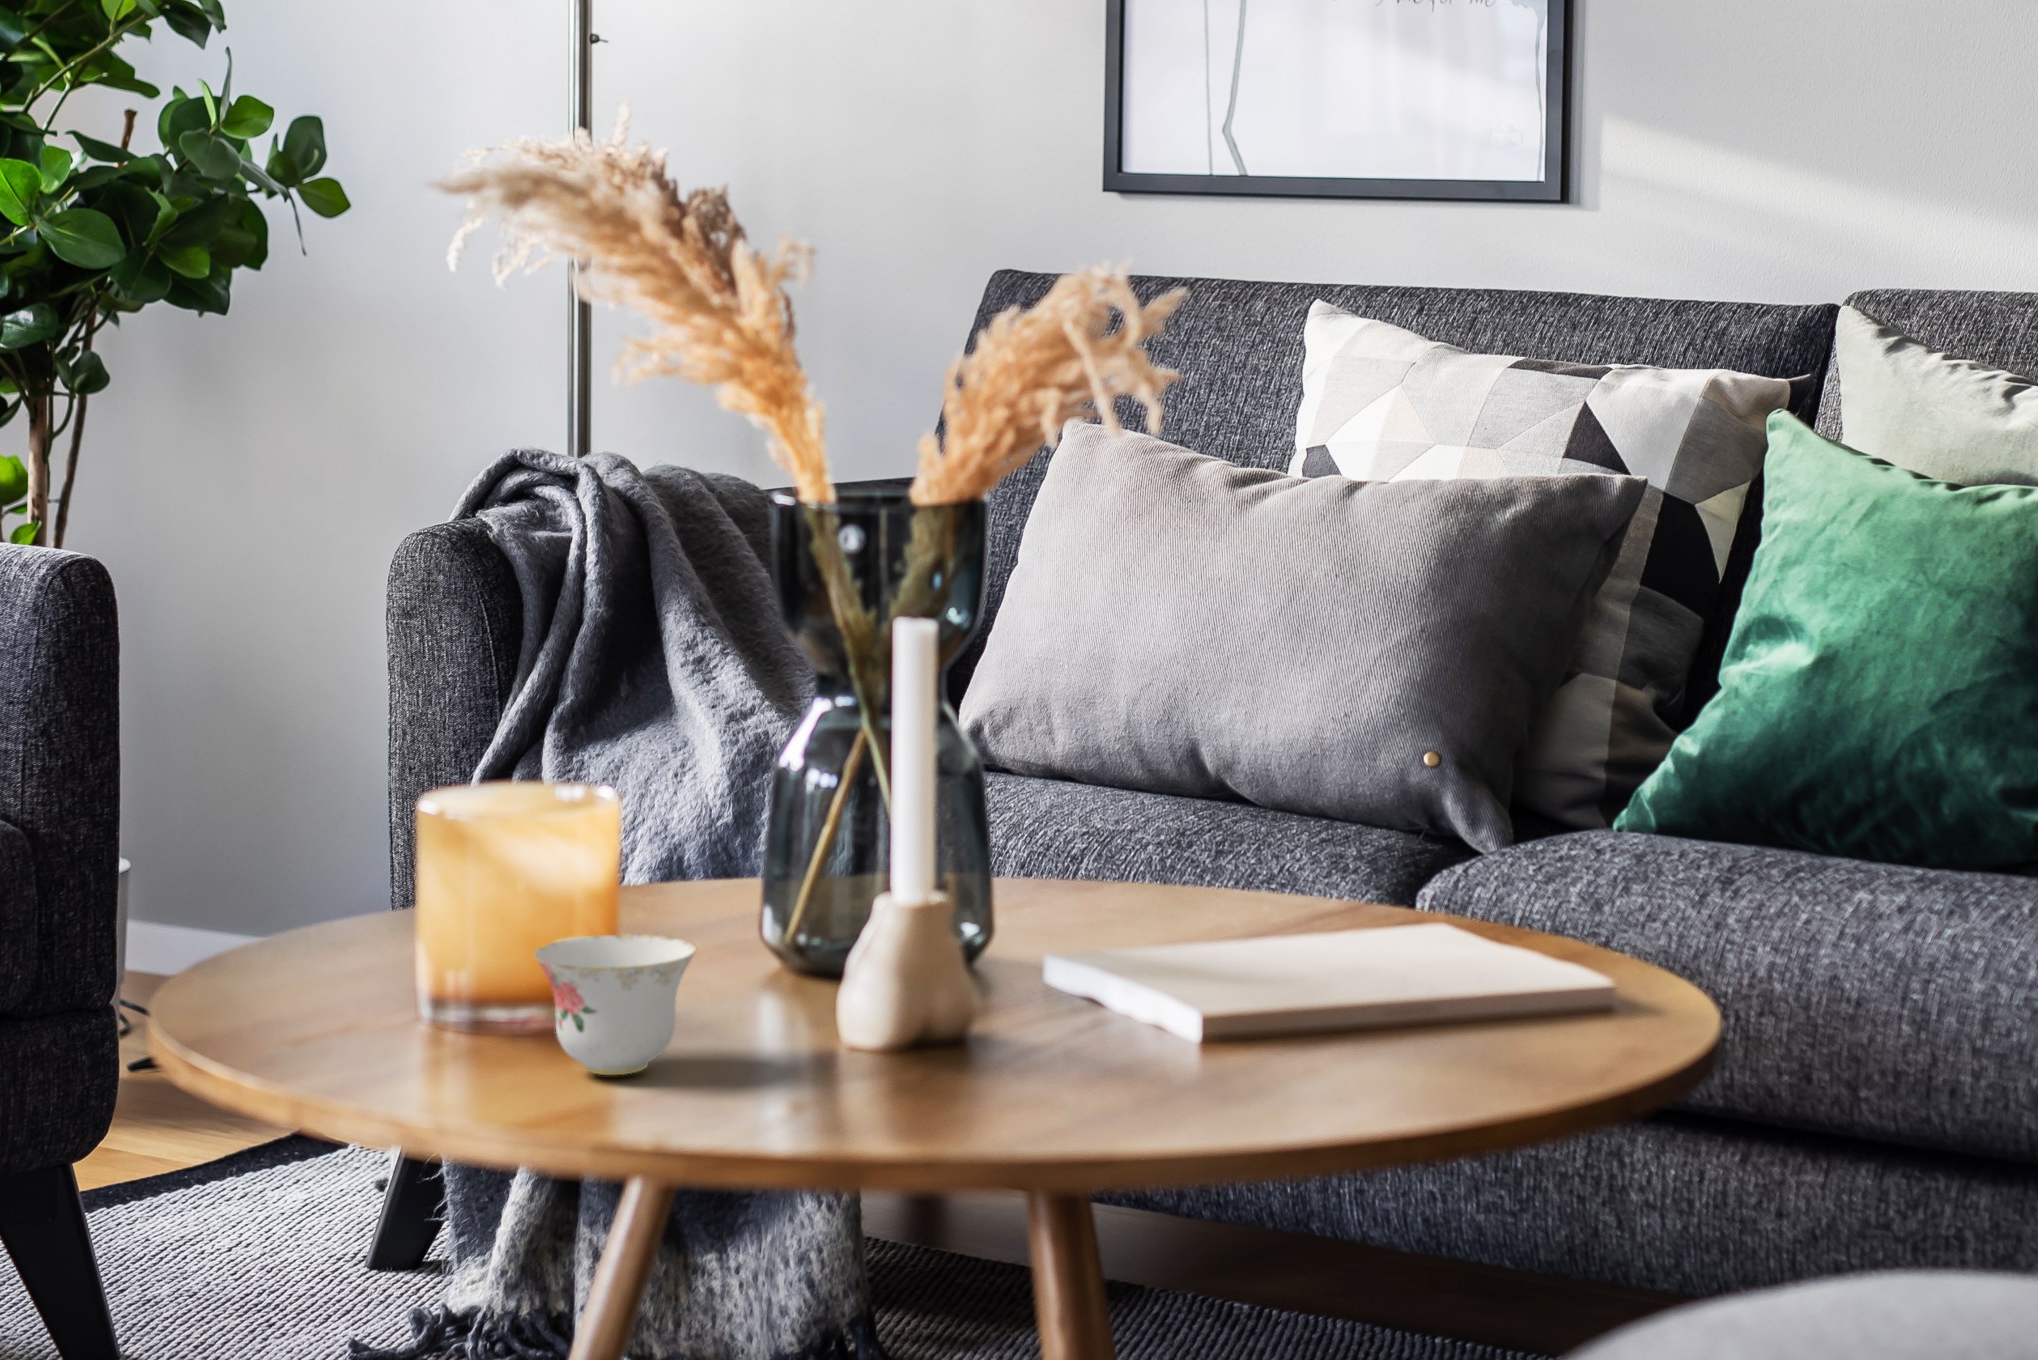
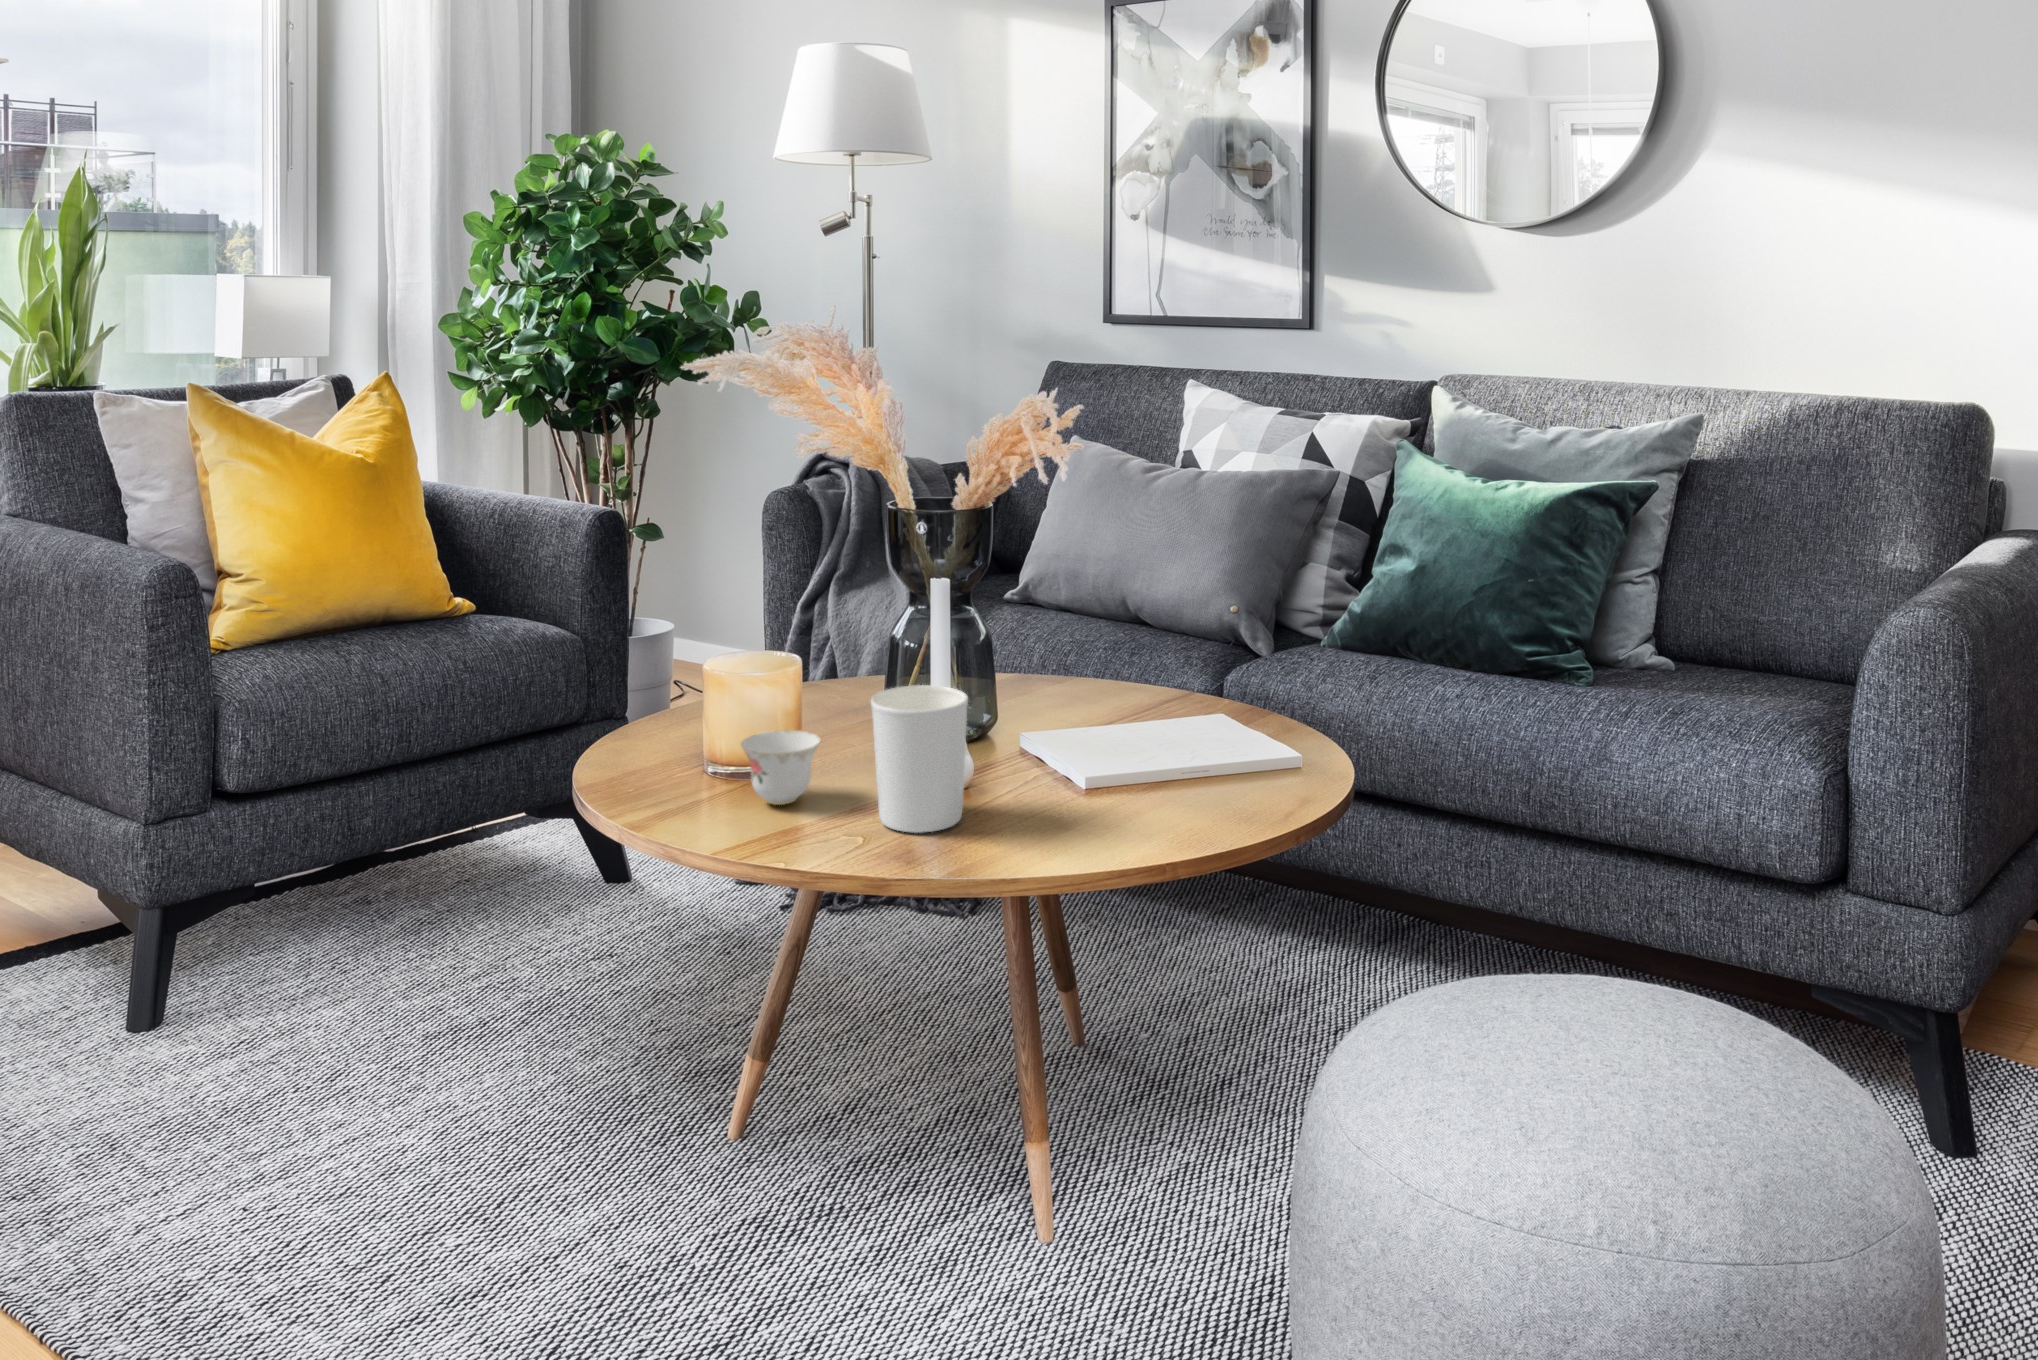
candle holder: none [812,834,1008,1110] -> present [871,685,968,833]

